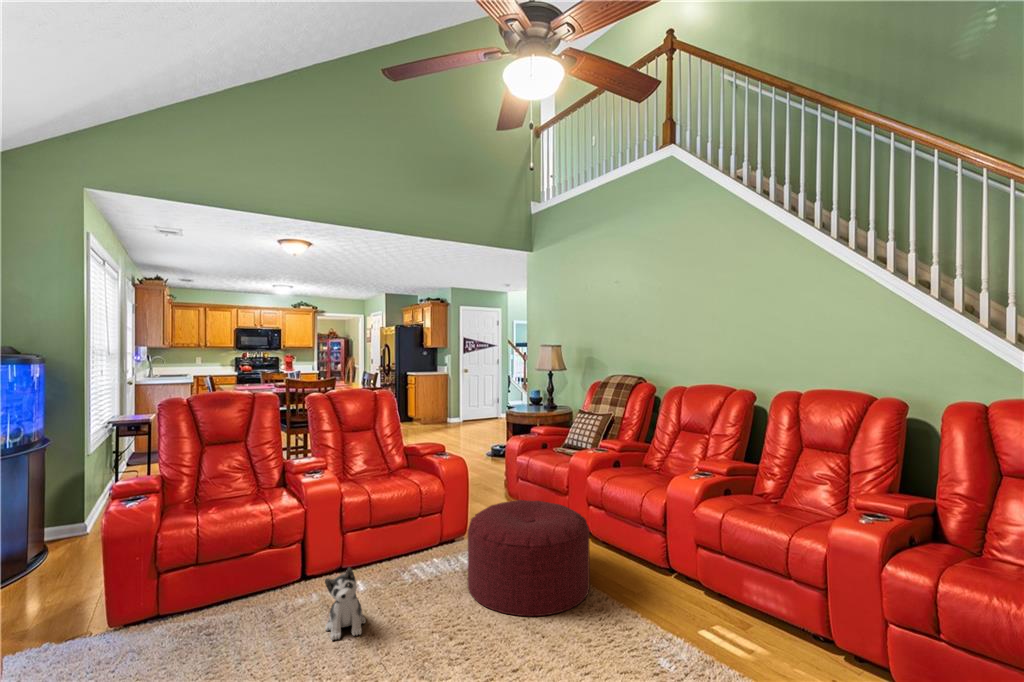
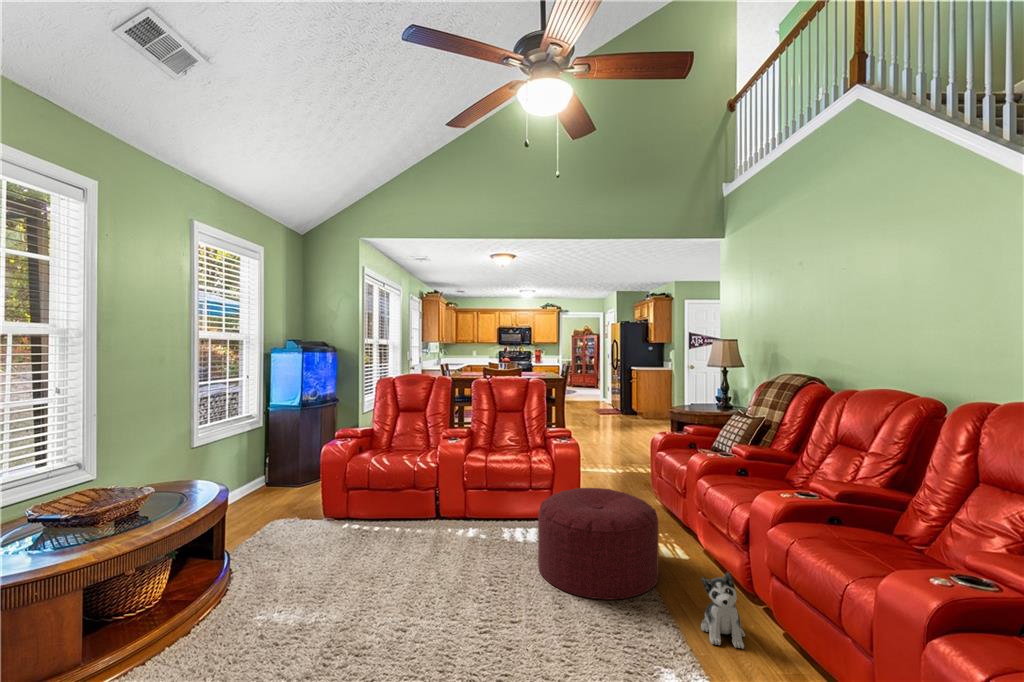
plush toy: present [325,567,366,640] -> present [701,572,745,649]

